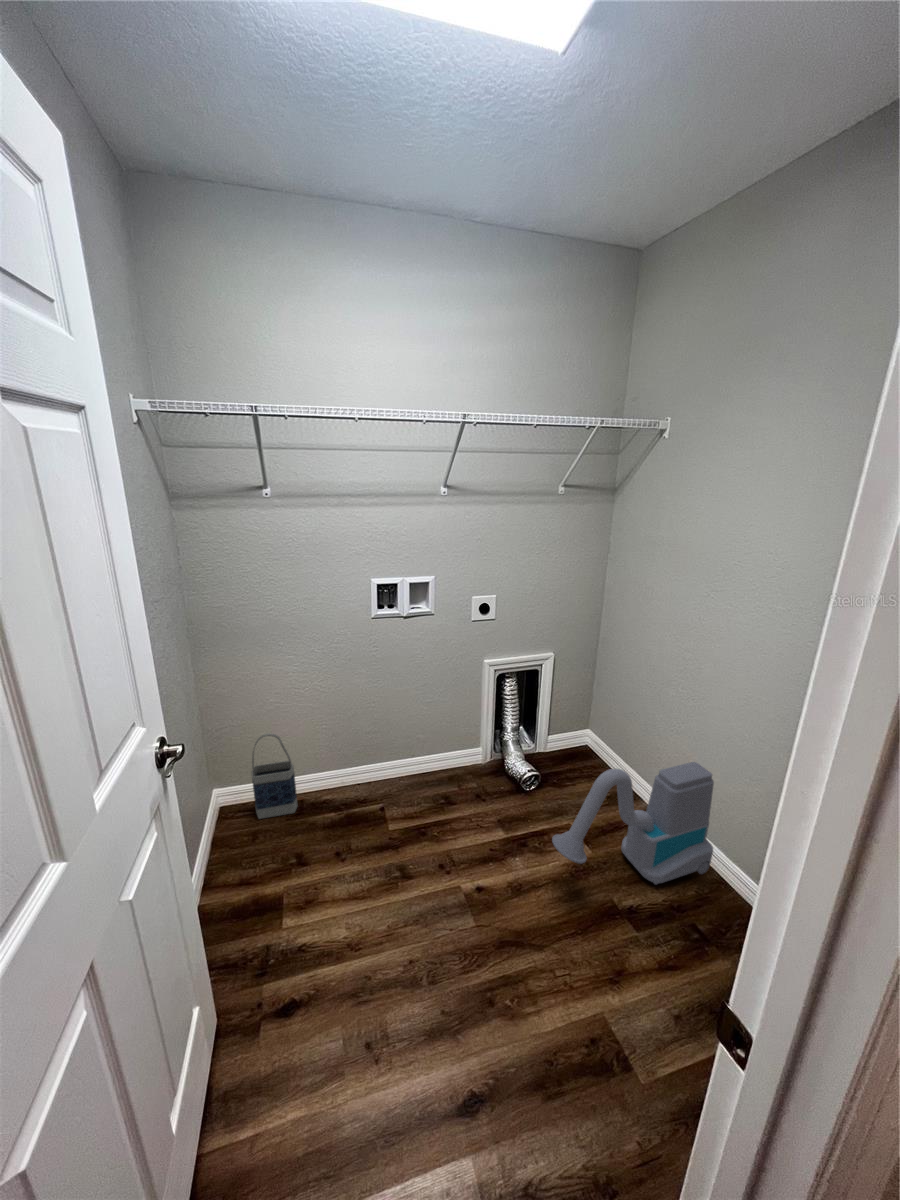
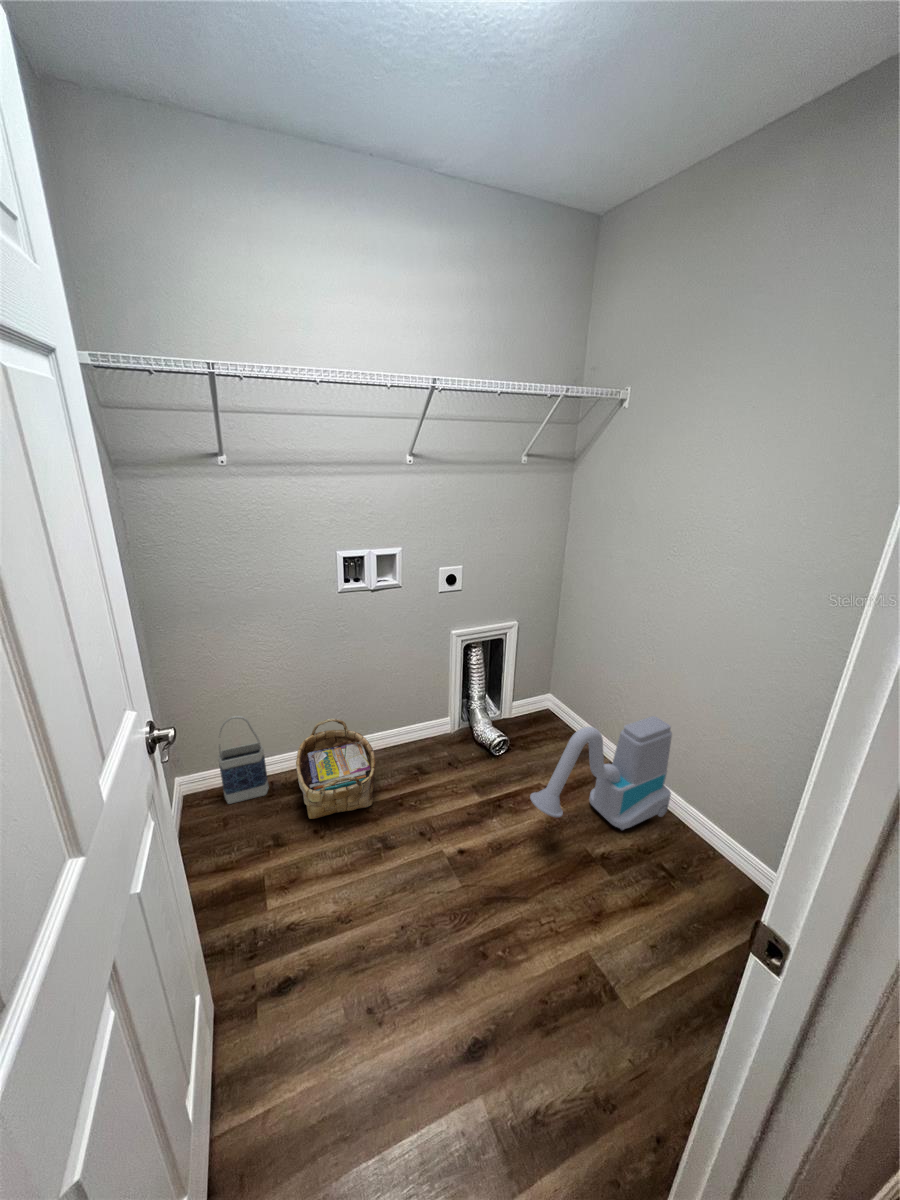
woven basket: none [323,742,399,841] -> present [296,719,376,819]

